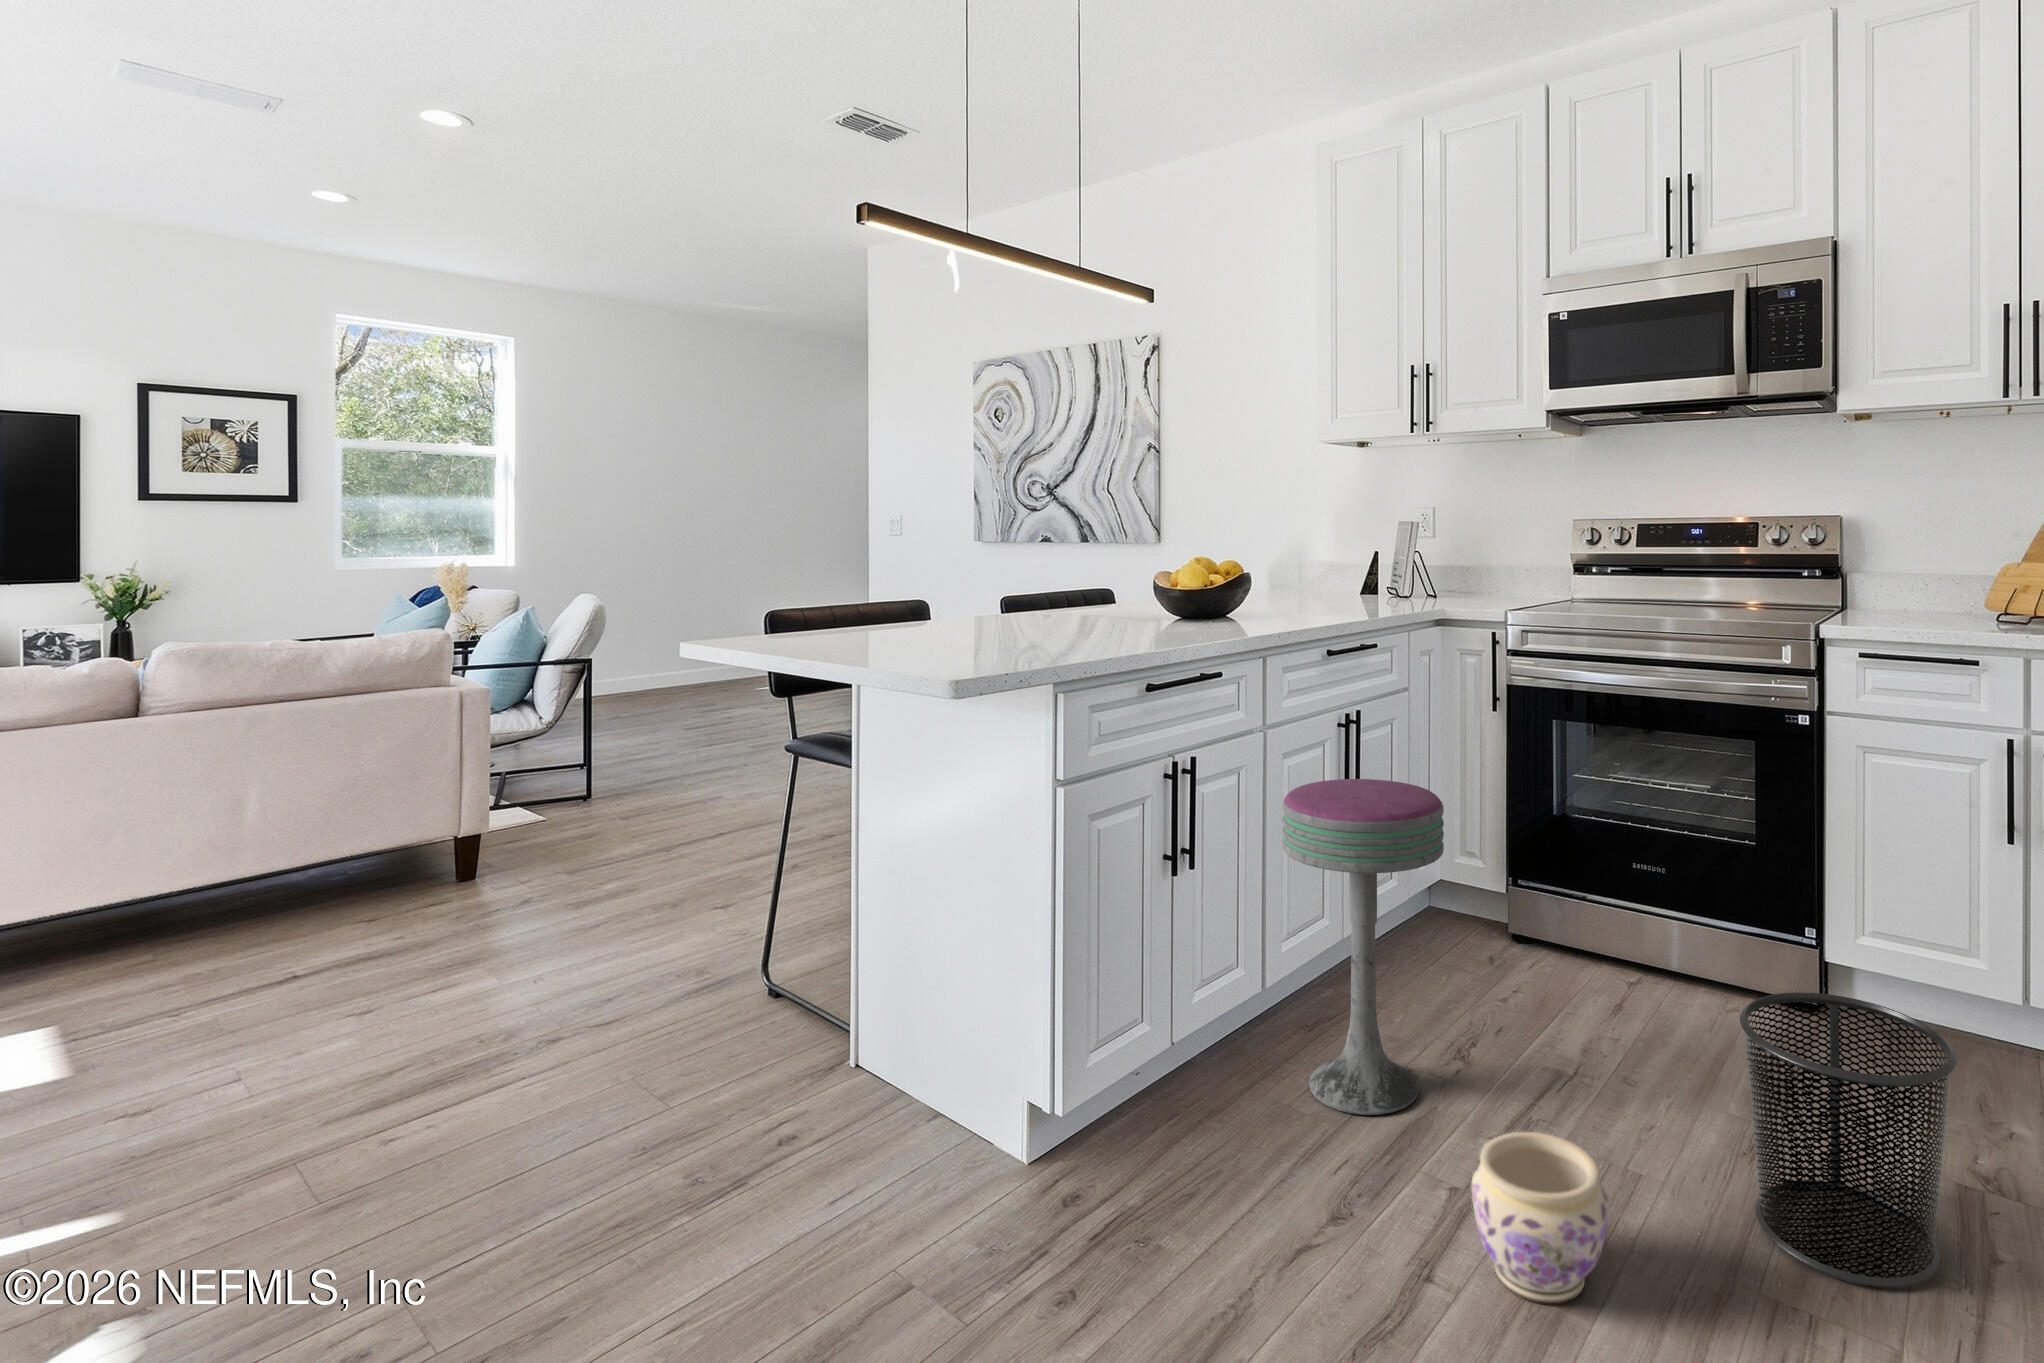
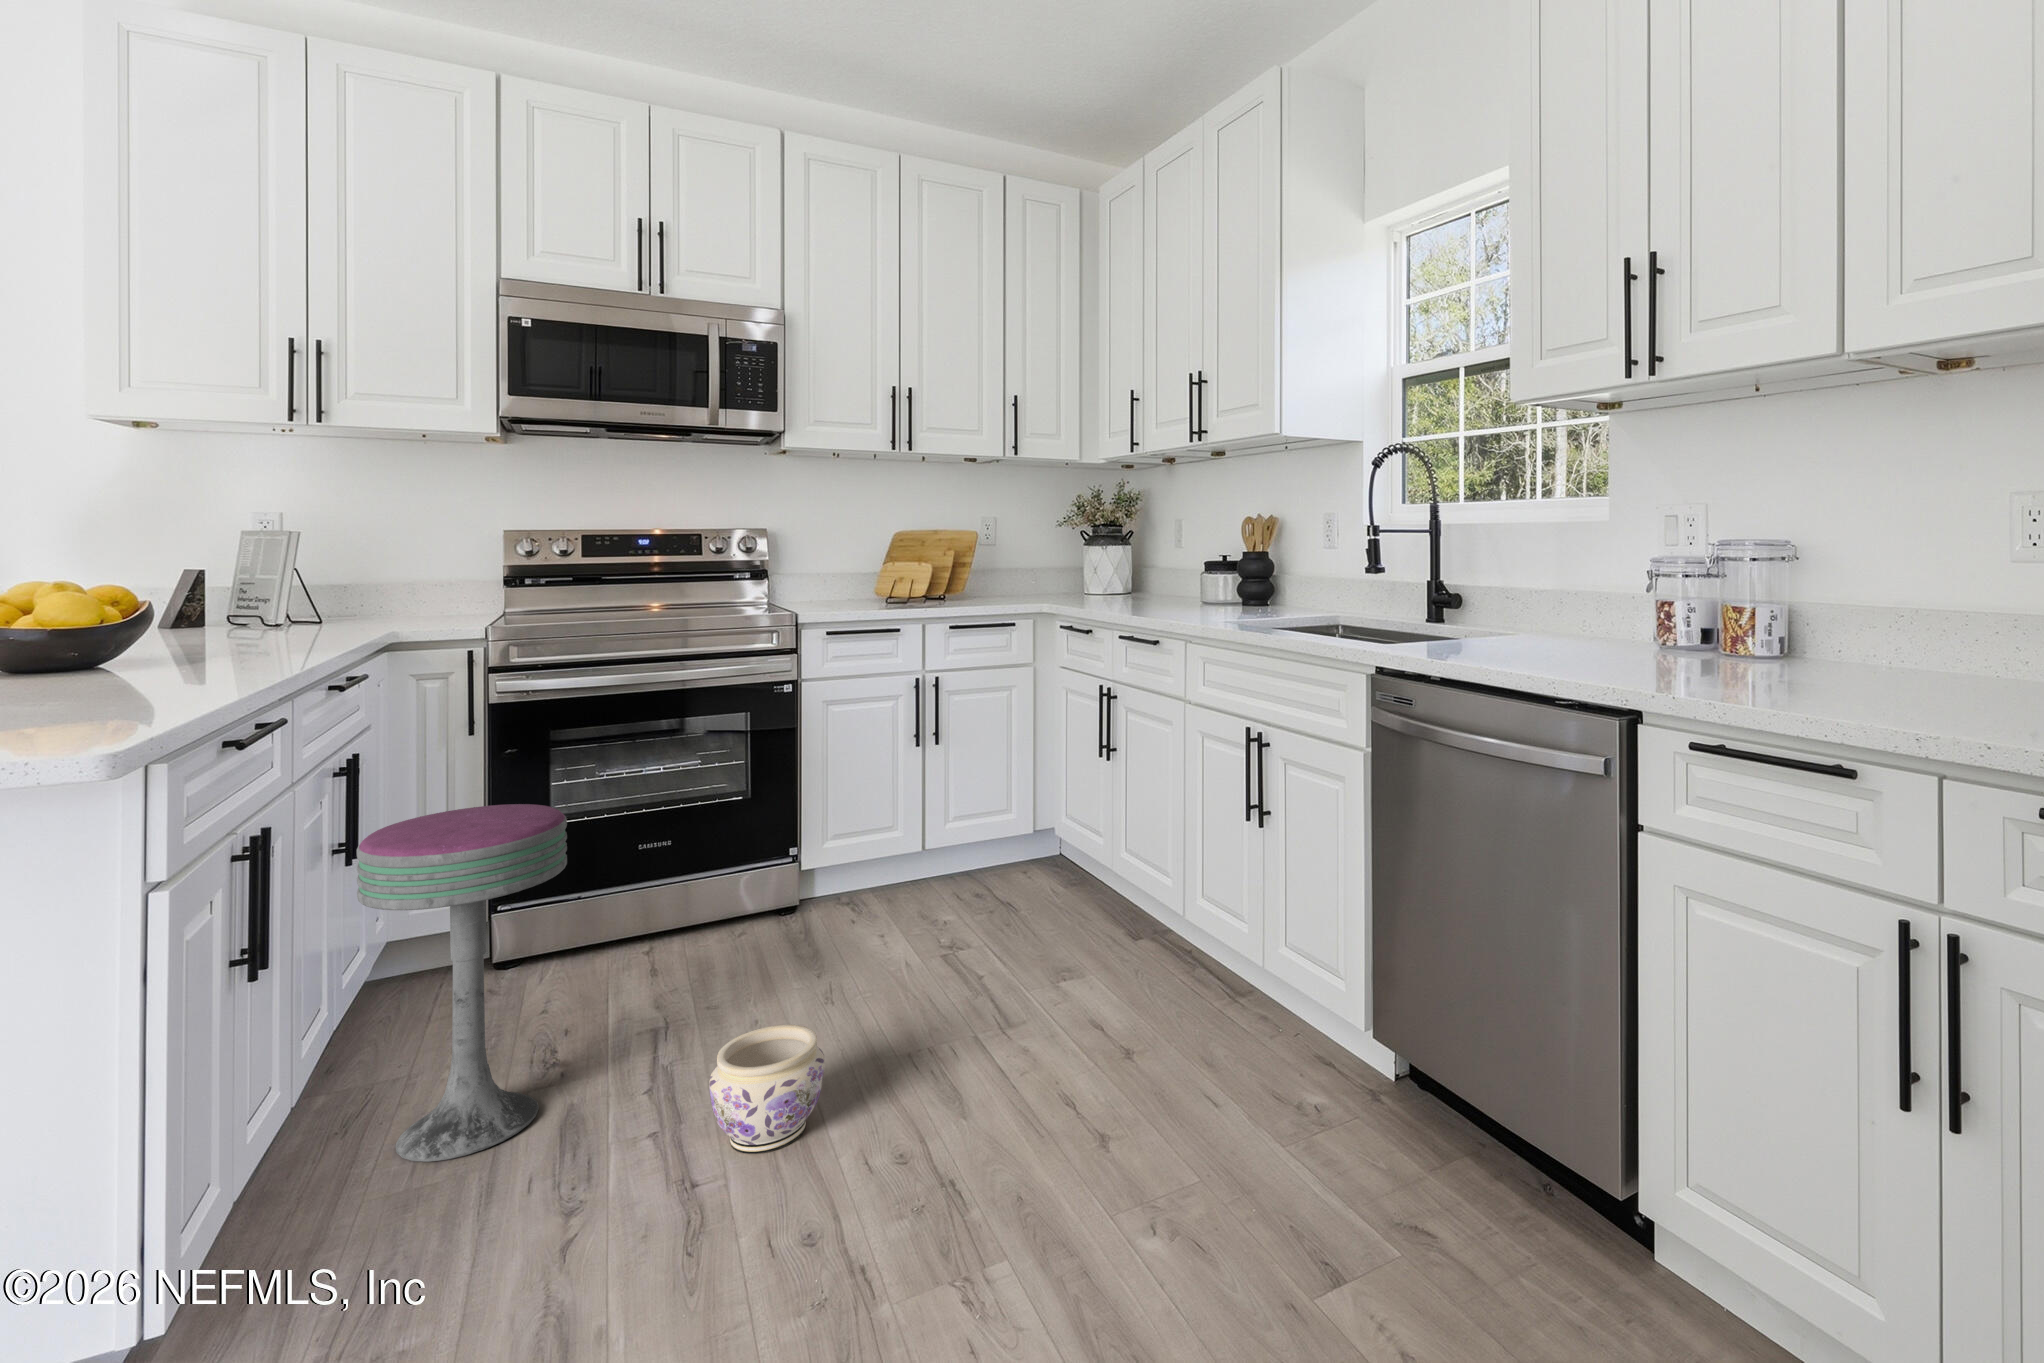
trash can: present [1740,992,1957,1288] -> none [844,856,977,1035]

